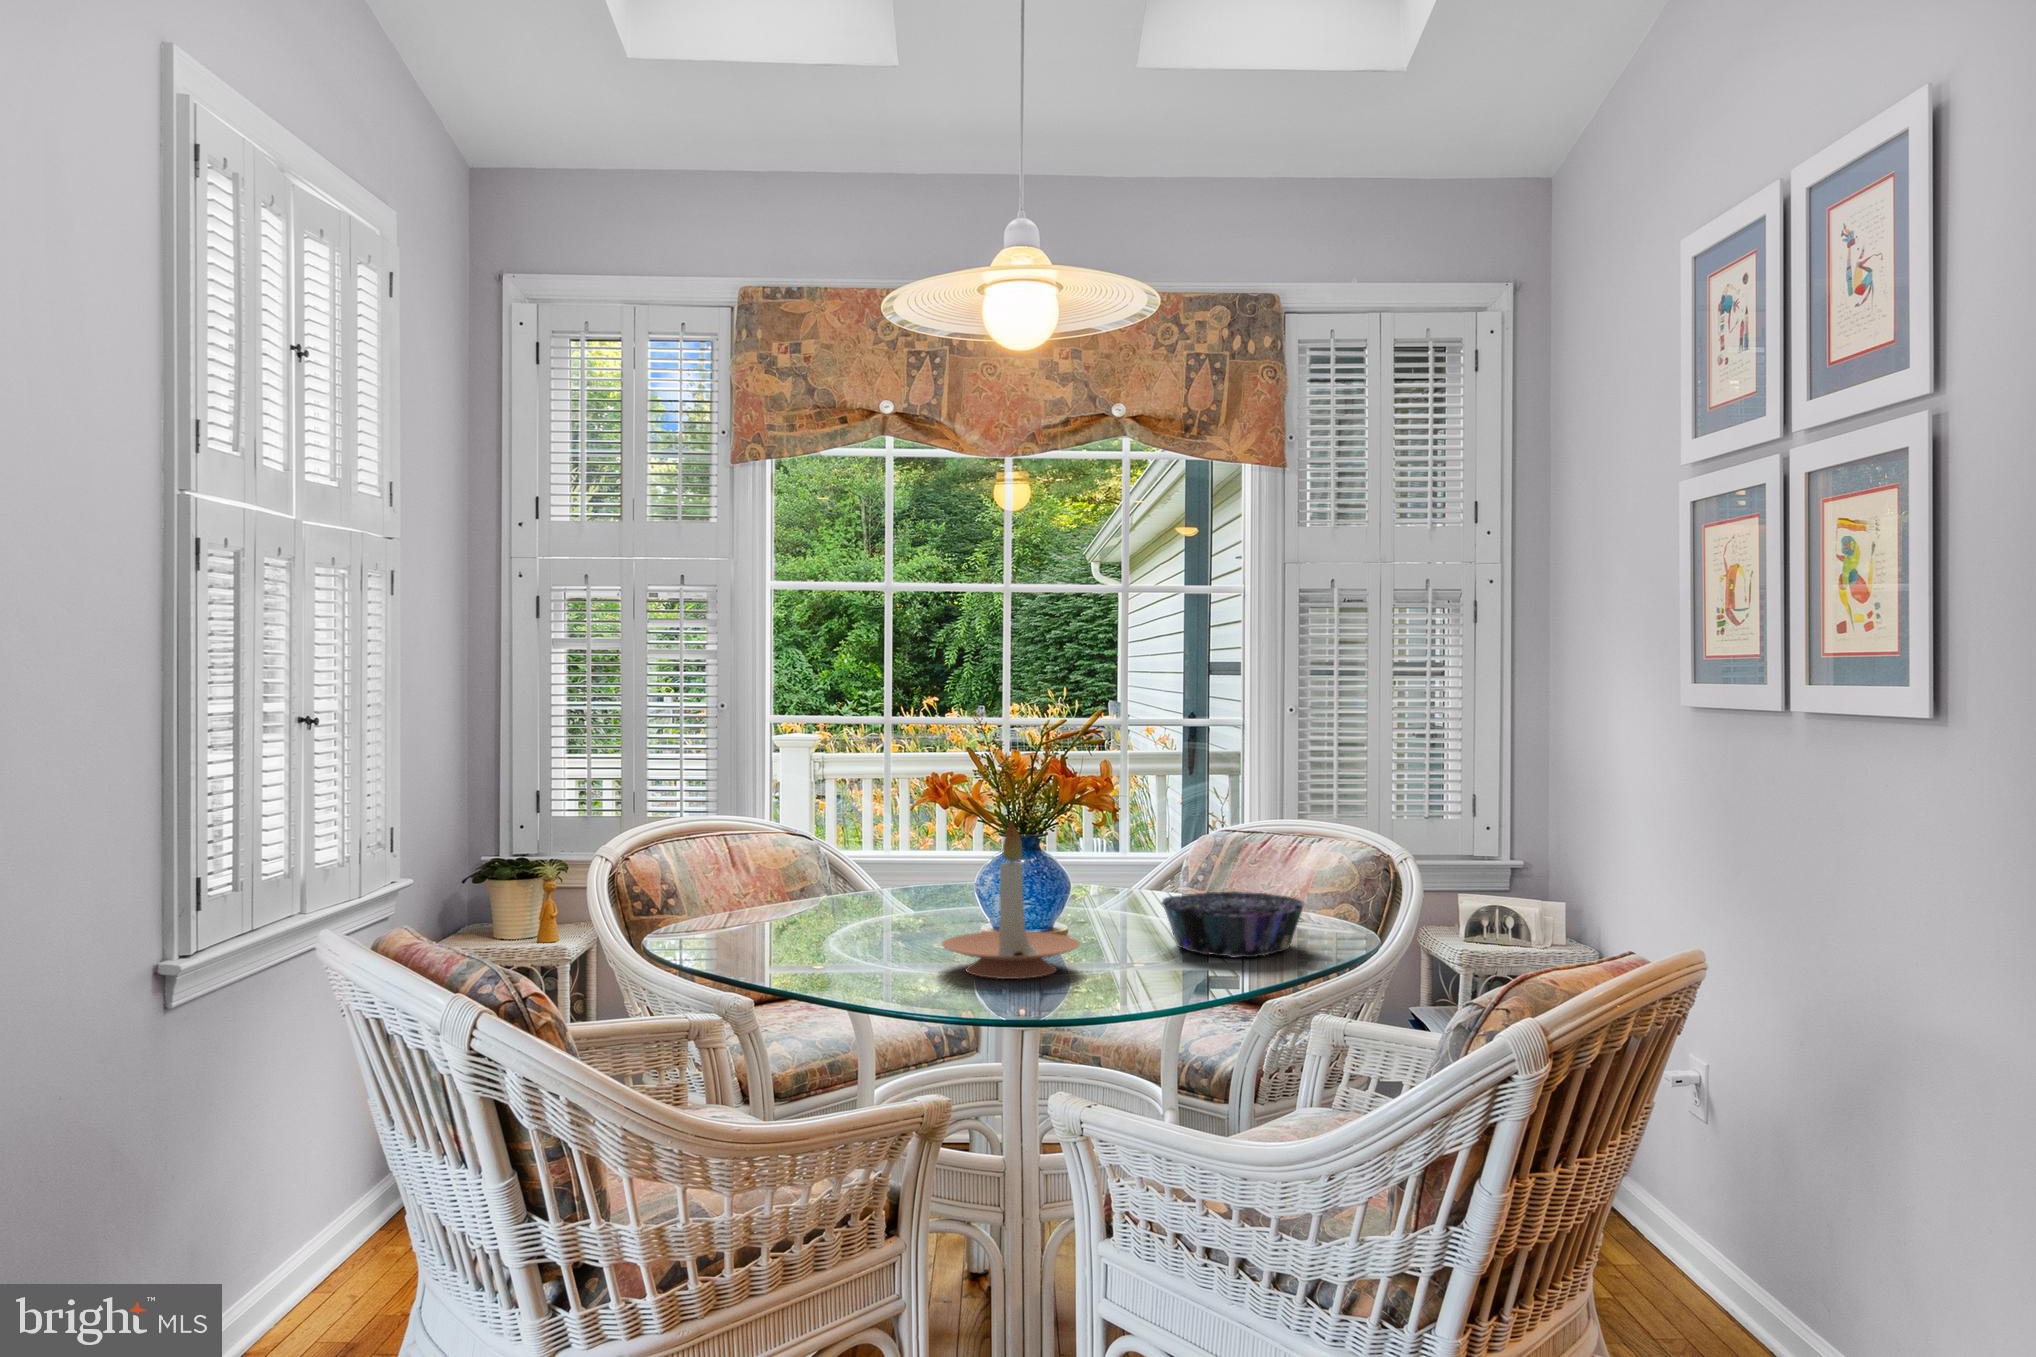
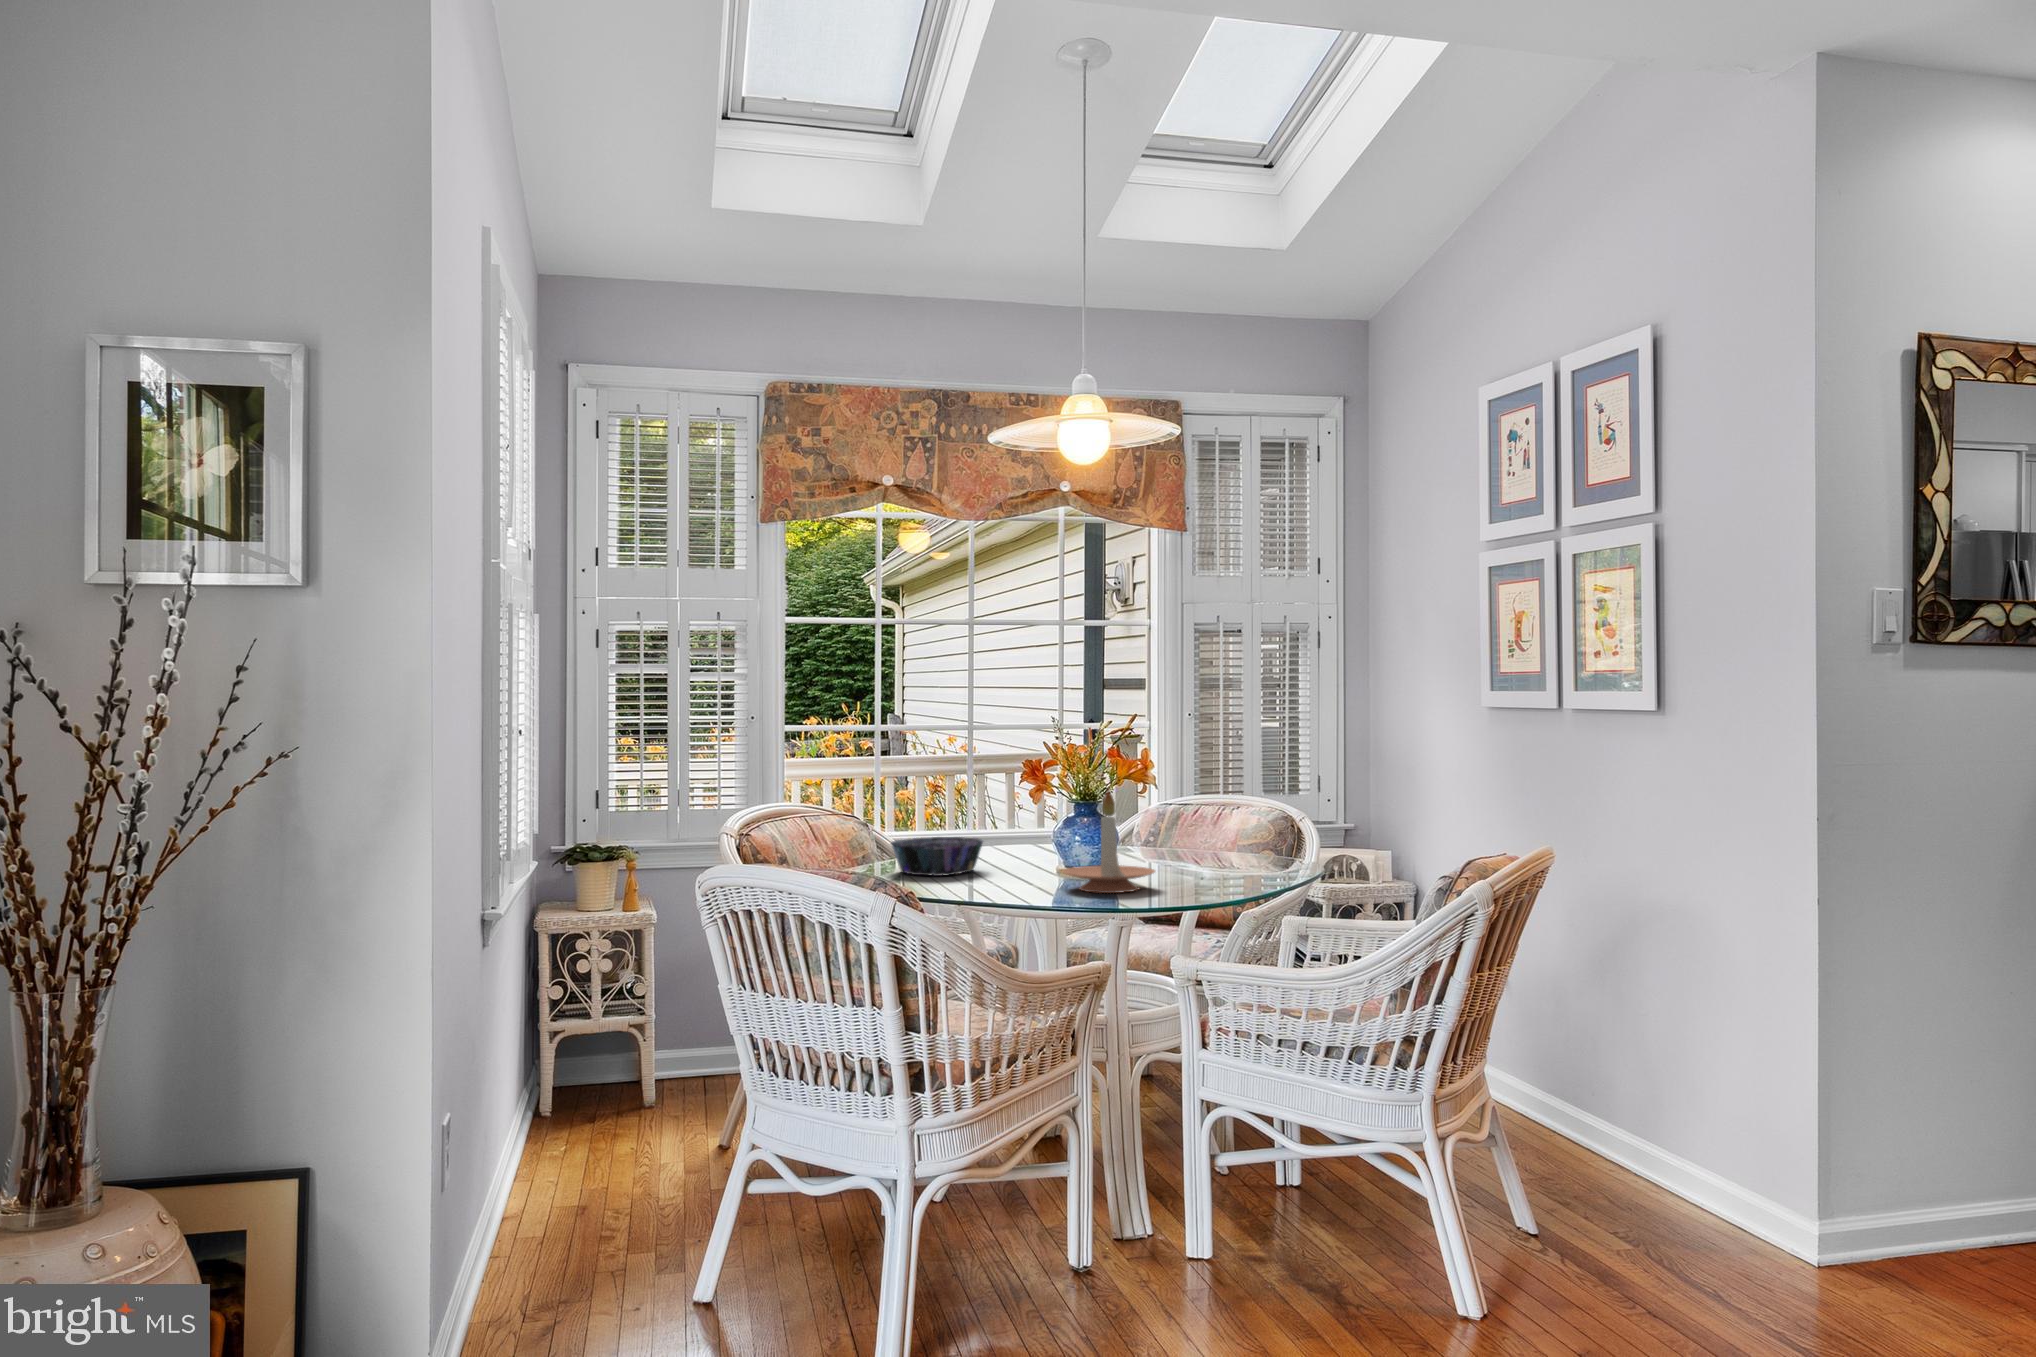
decorative bowl: present [1162,891,1305,957] -> present [891,837,984,876]

